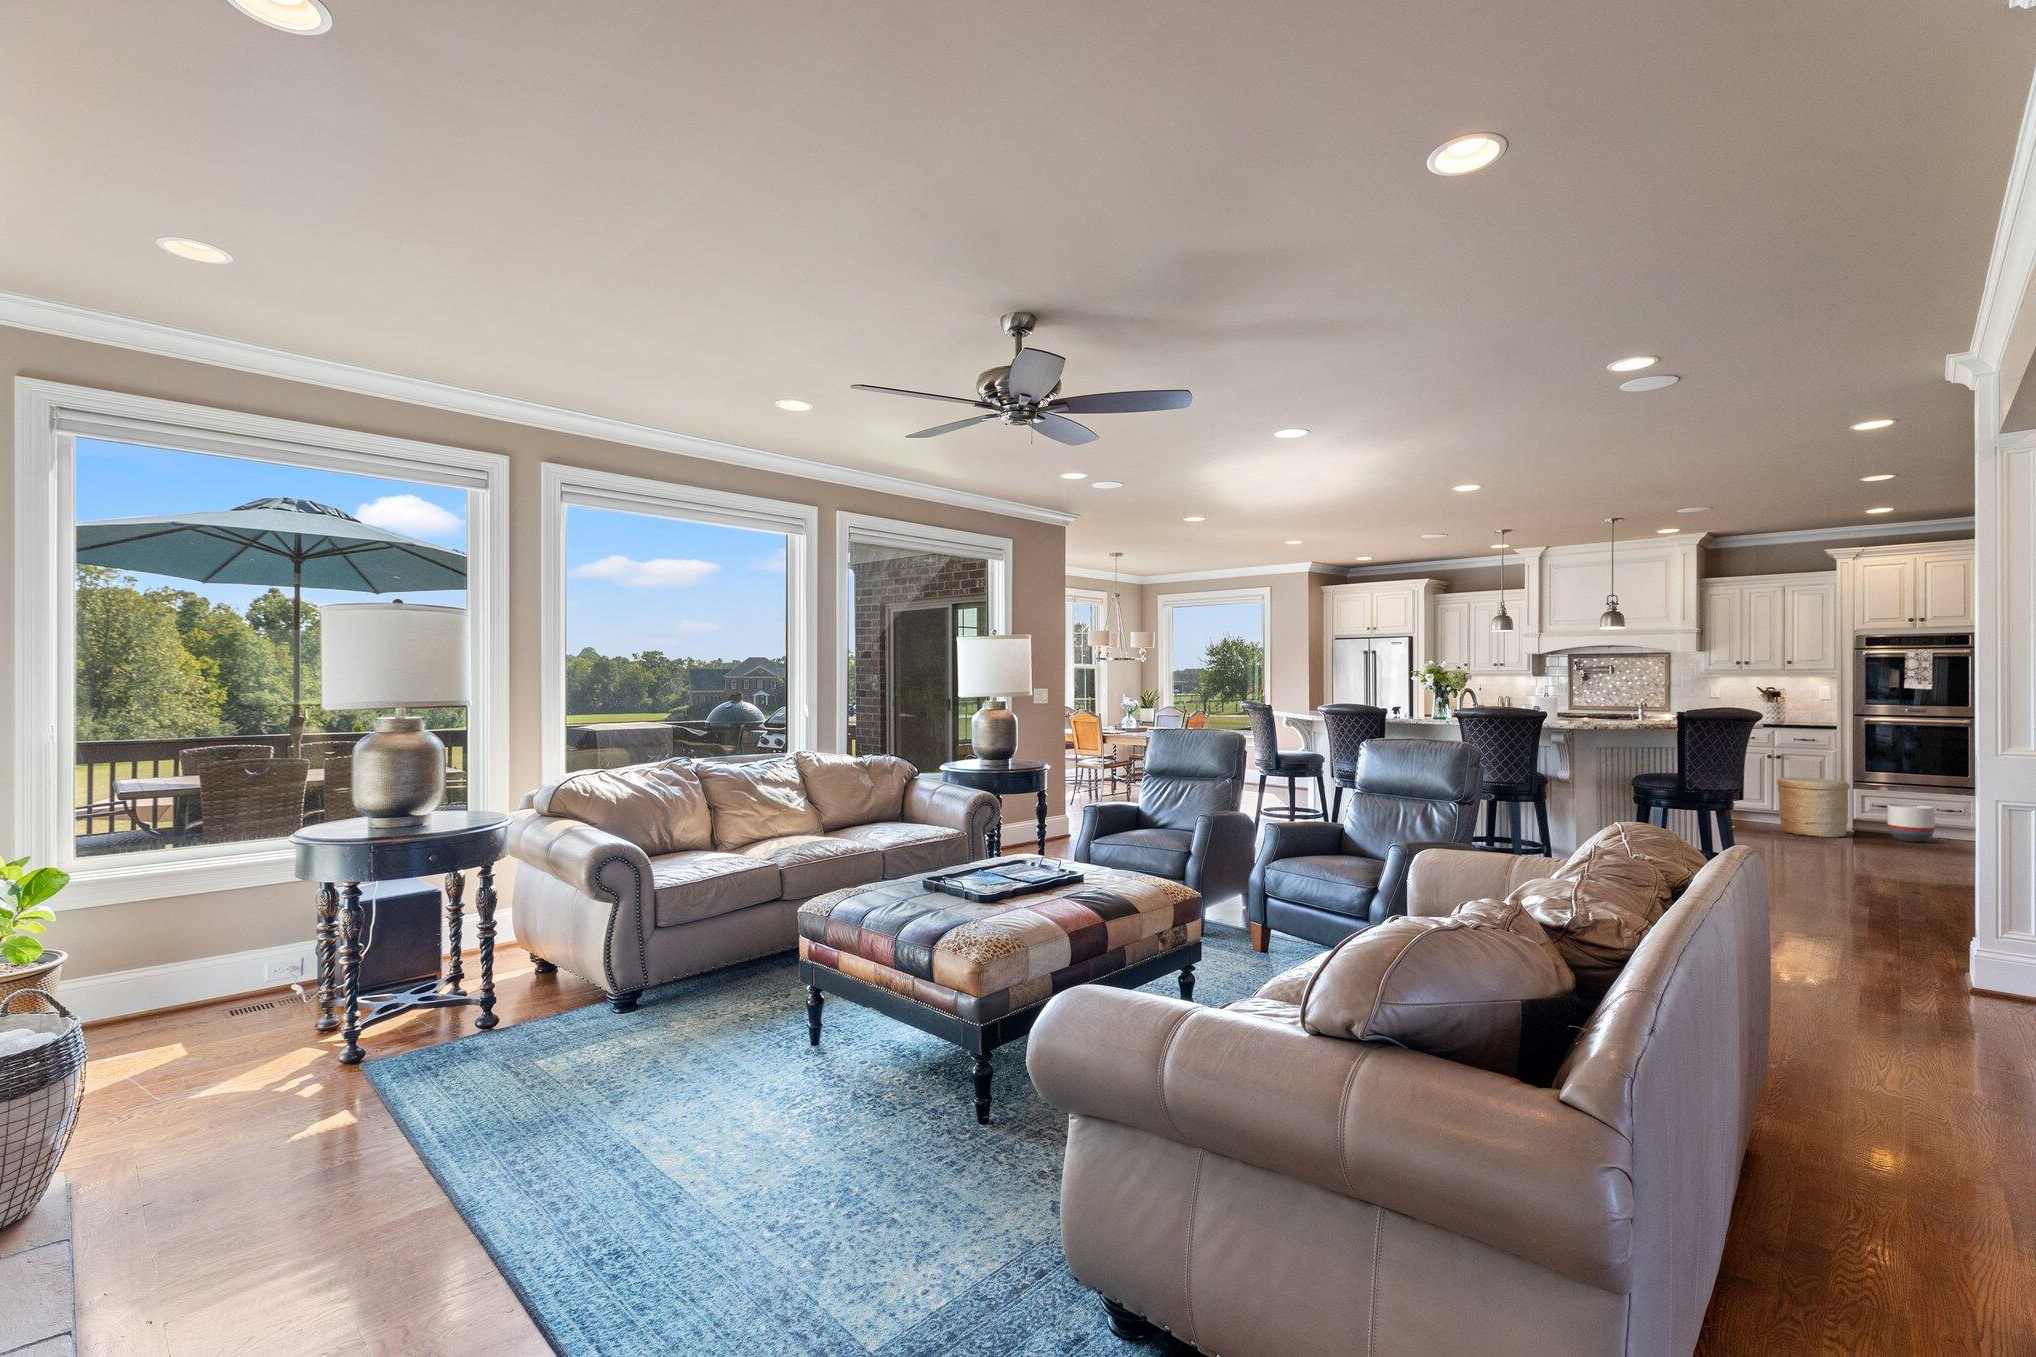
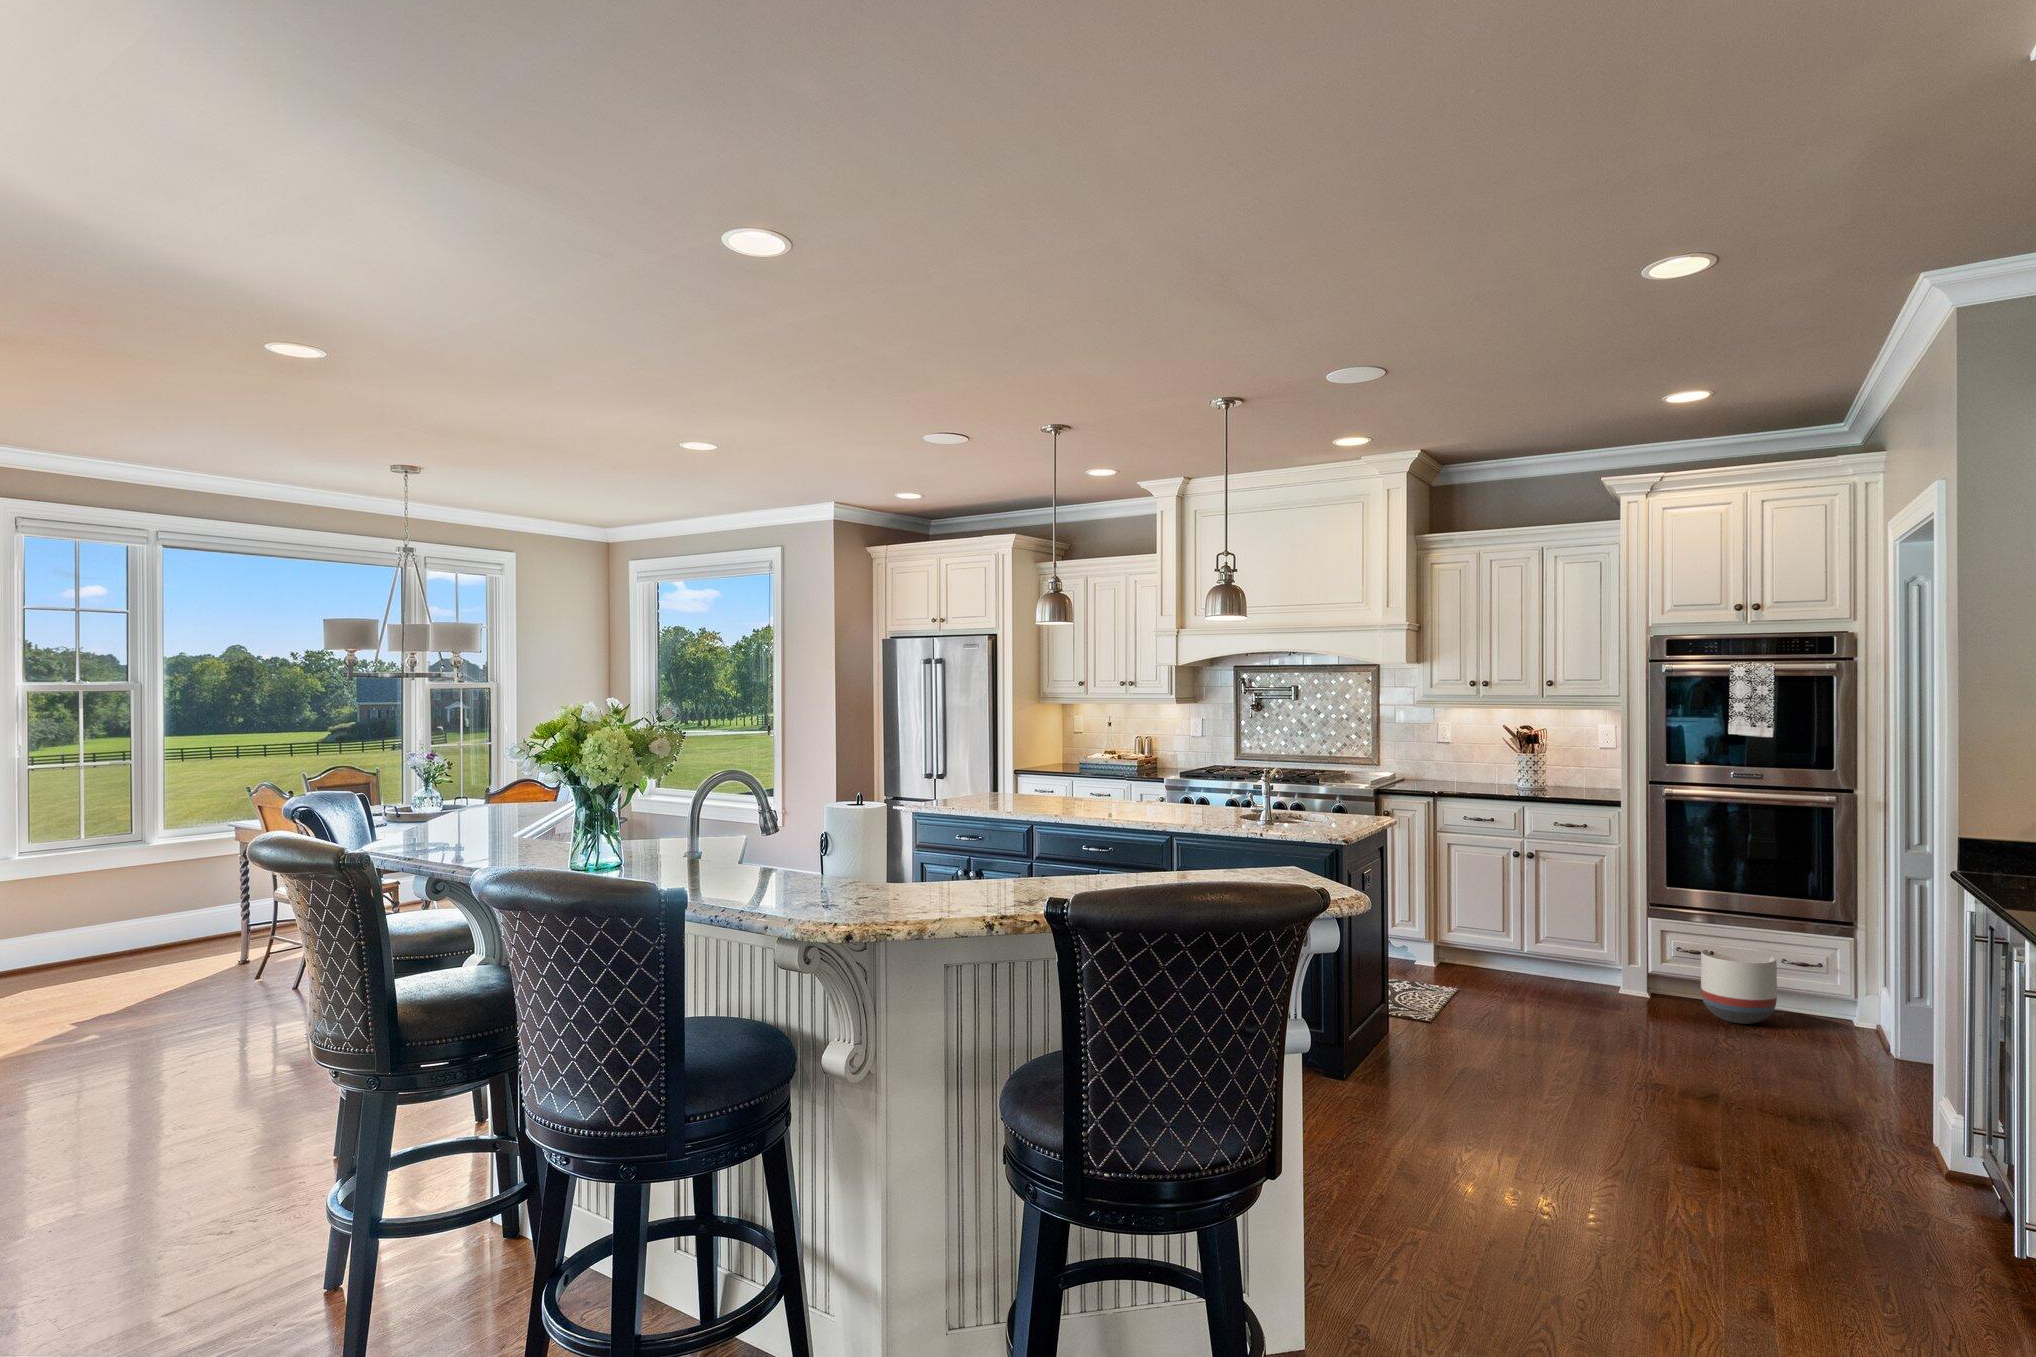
woven basket: present [1777,777,1850,838] -> none [1524,895,1640,1014]

